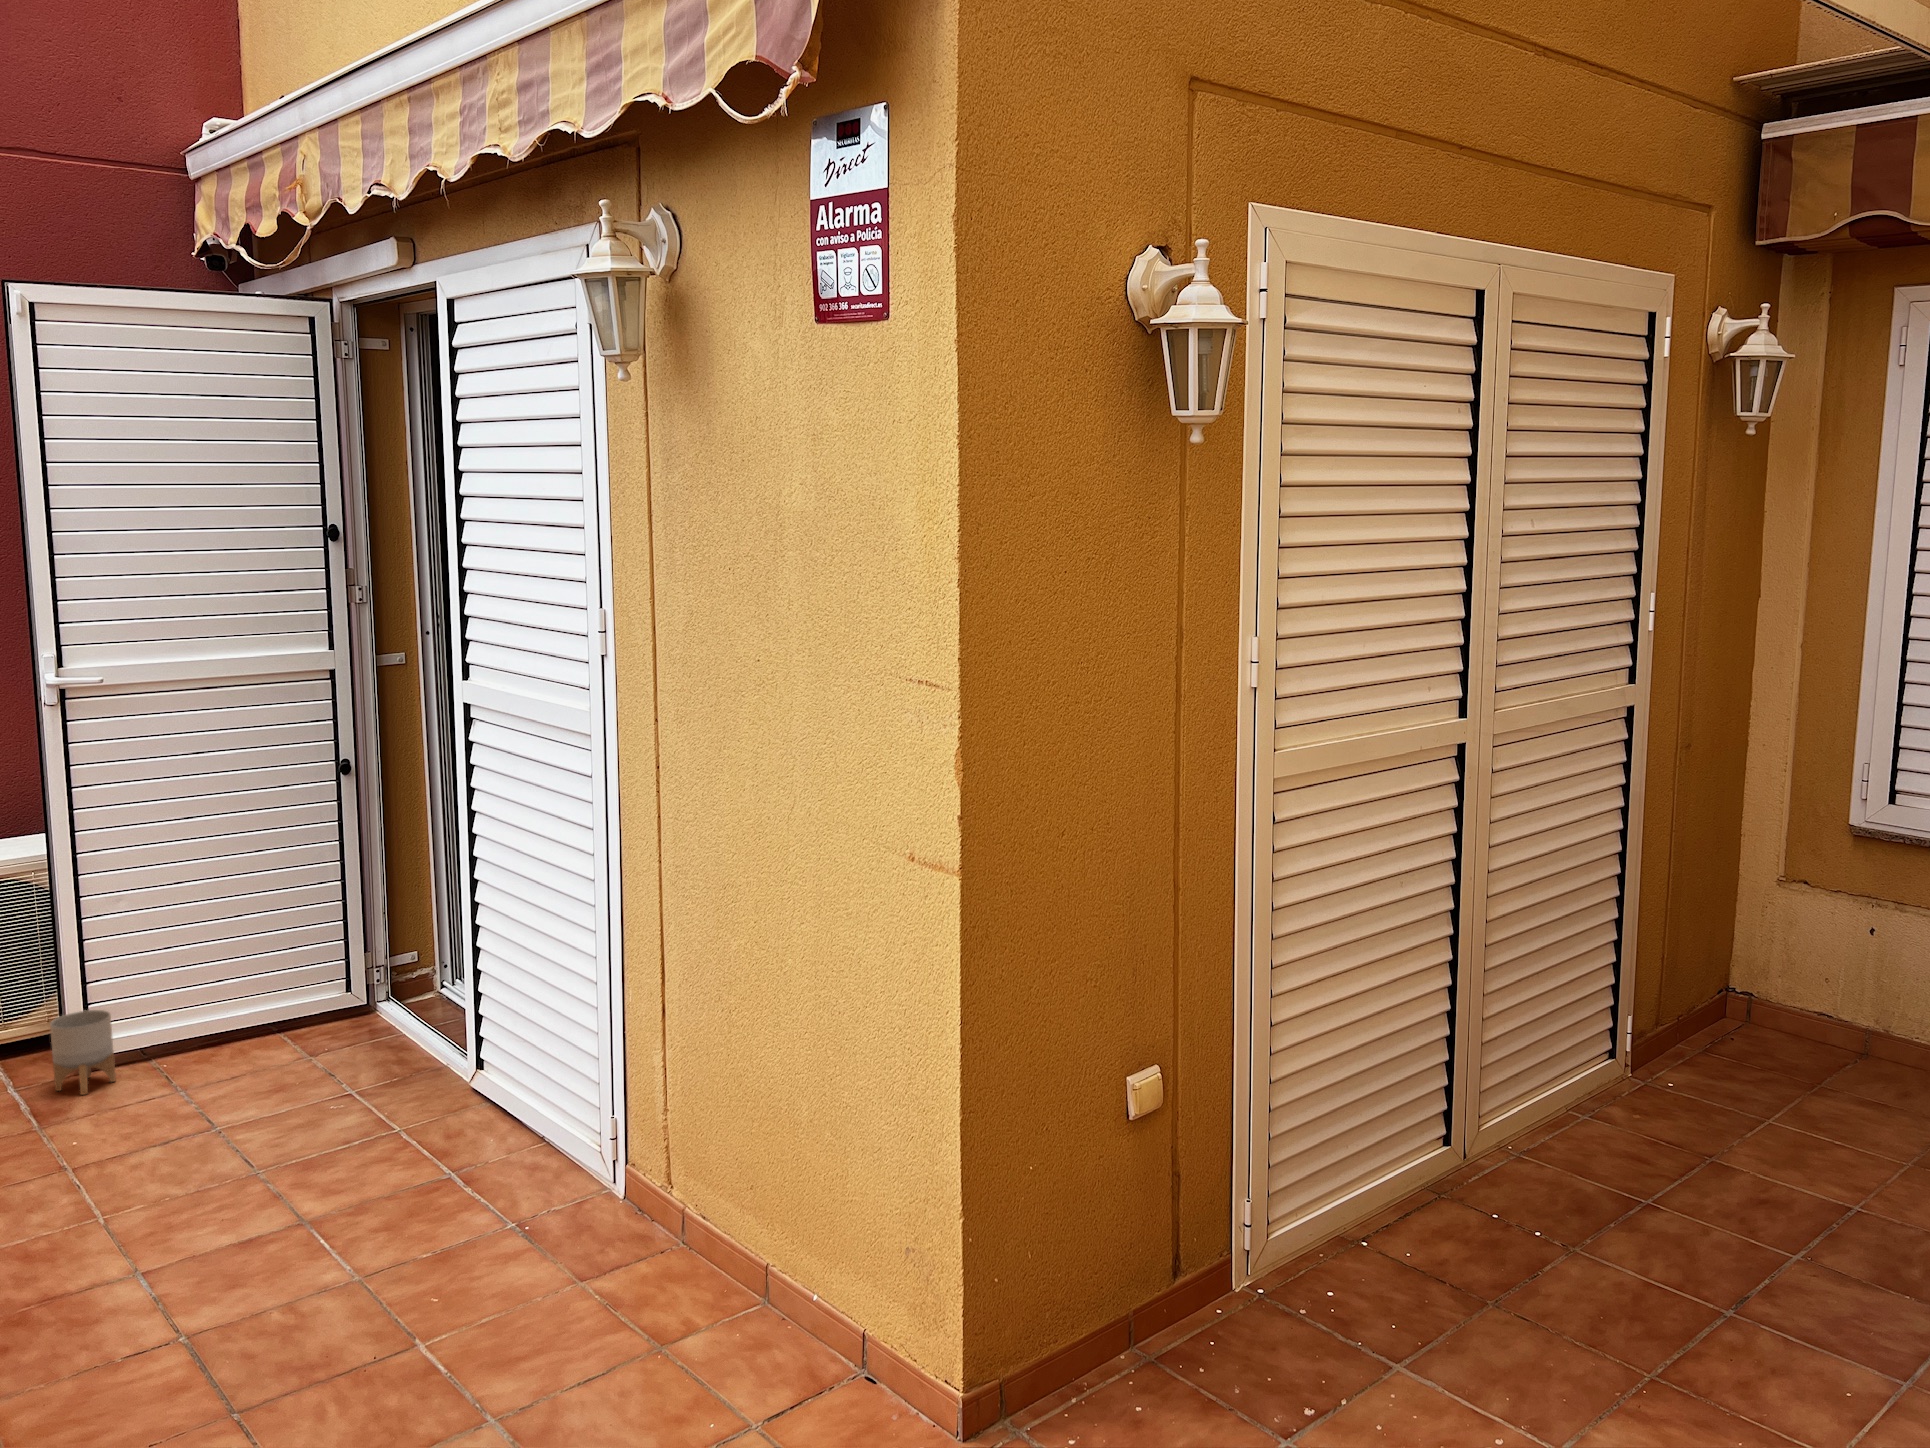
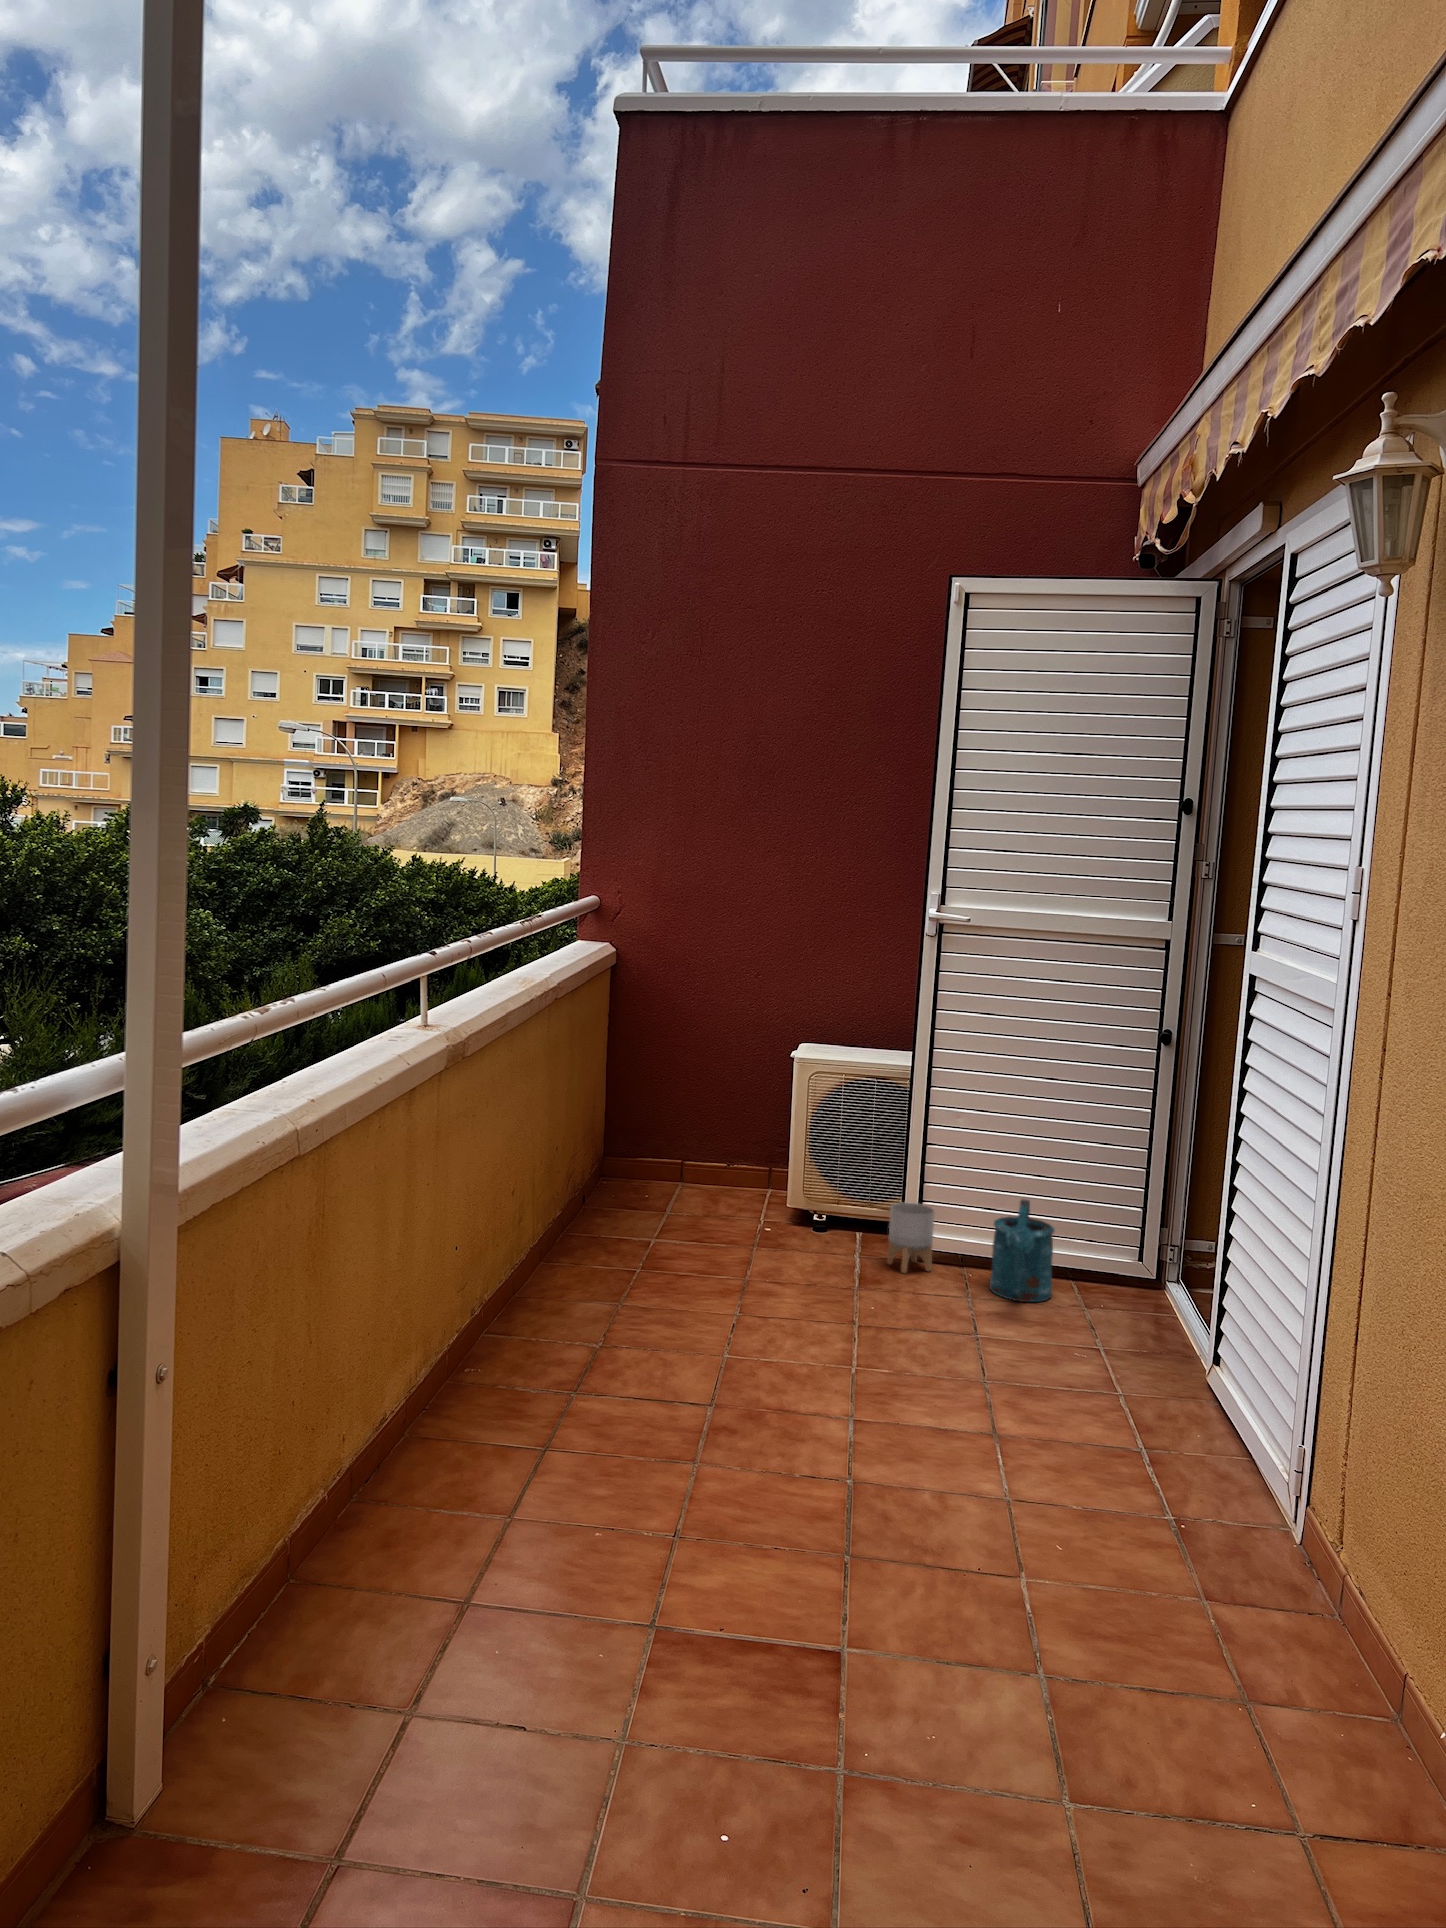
watering can: none [191,968,272,1080] -> present [989,1199,1055,1302]

